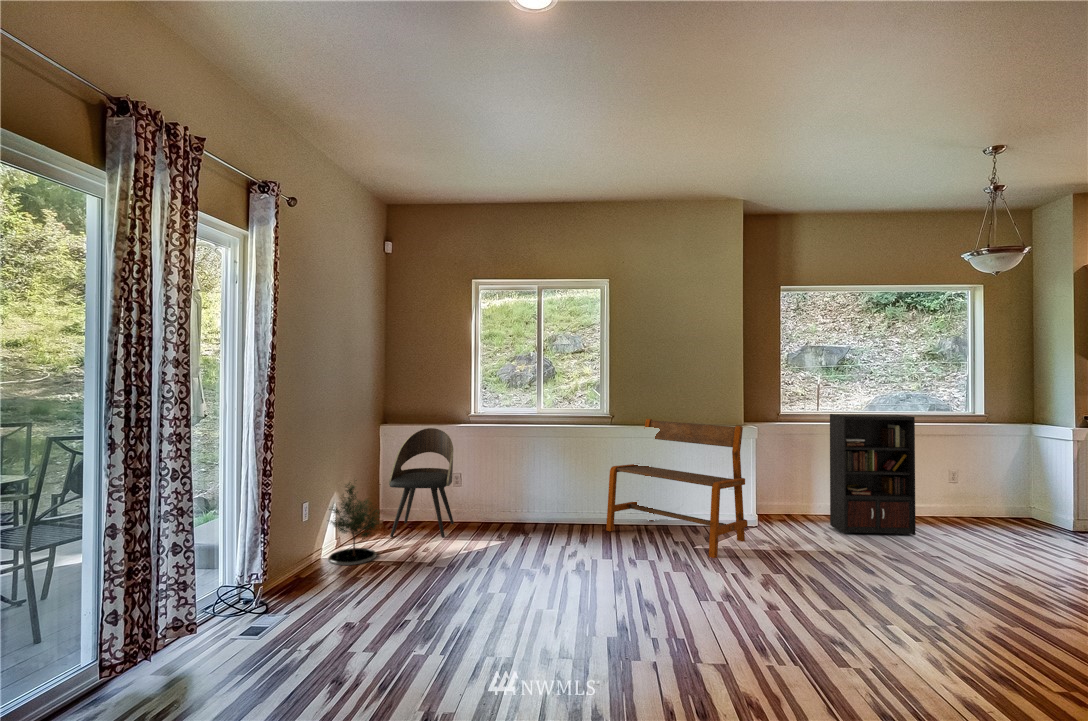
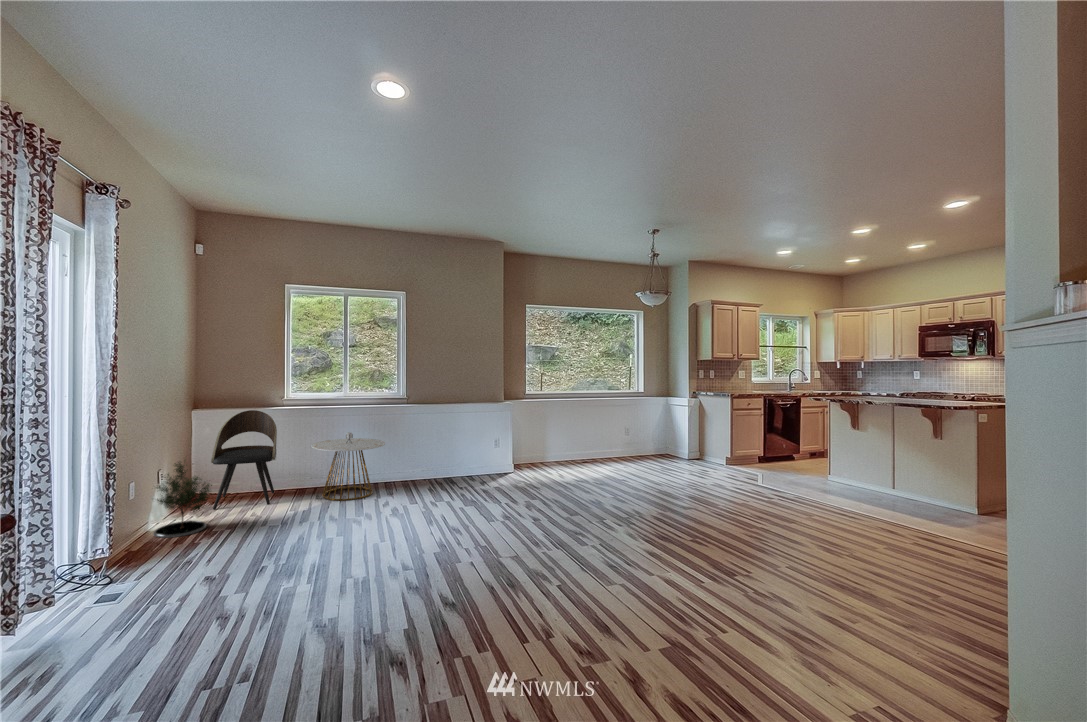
bookcase: present [830,414,916,535] -> none [563,394,612,472]
bench: present [606,419,748,558] -> none [412,399,514,496]
side table: none [487,458,570,543] -> present [311,432,385,501]

